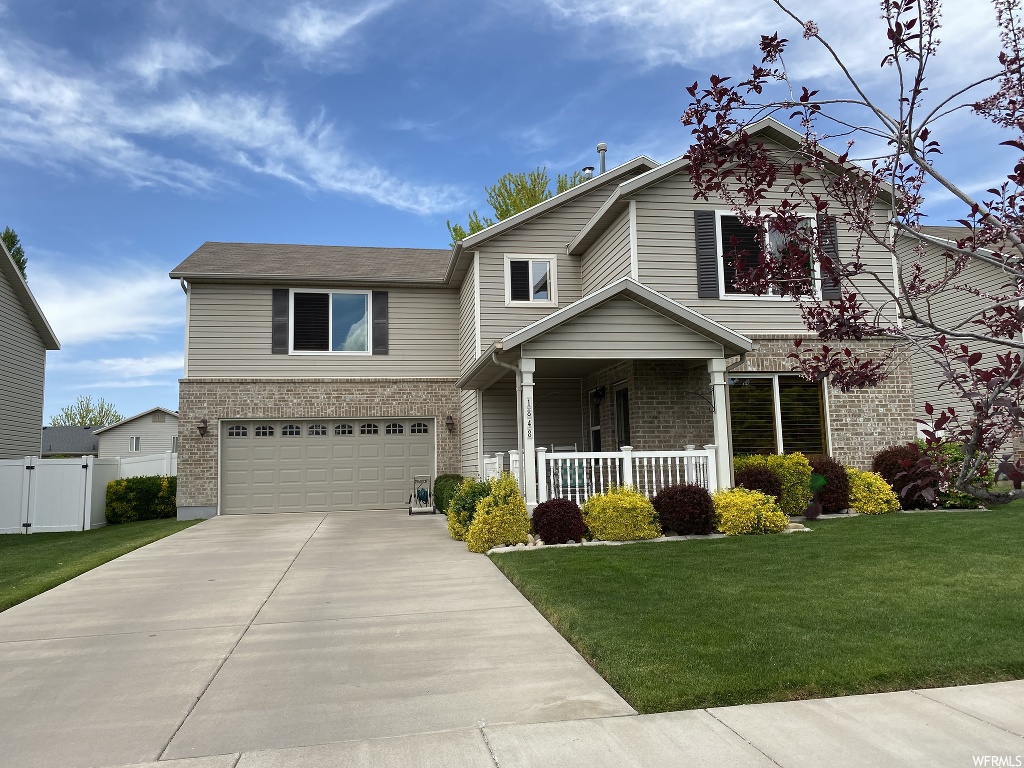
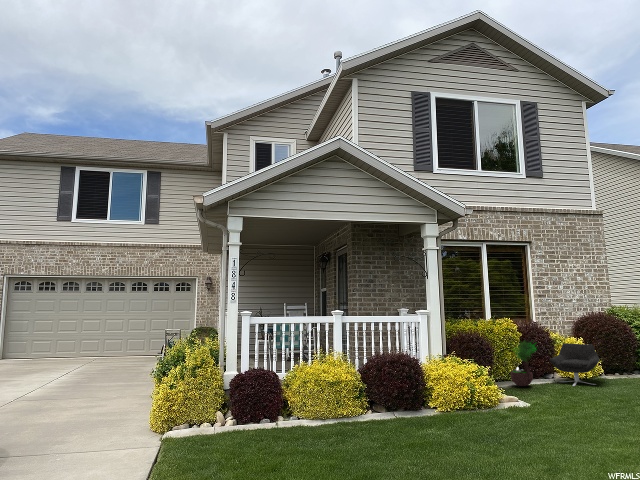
lounge chair: none [841,477,892,517] -> present [549,343,600,386]

